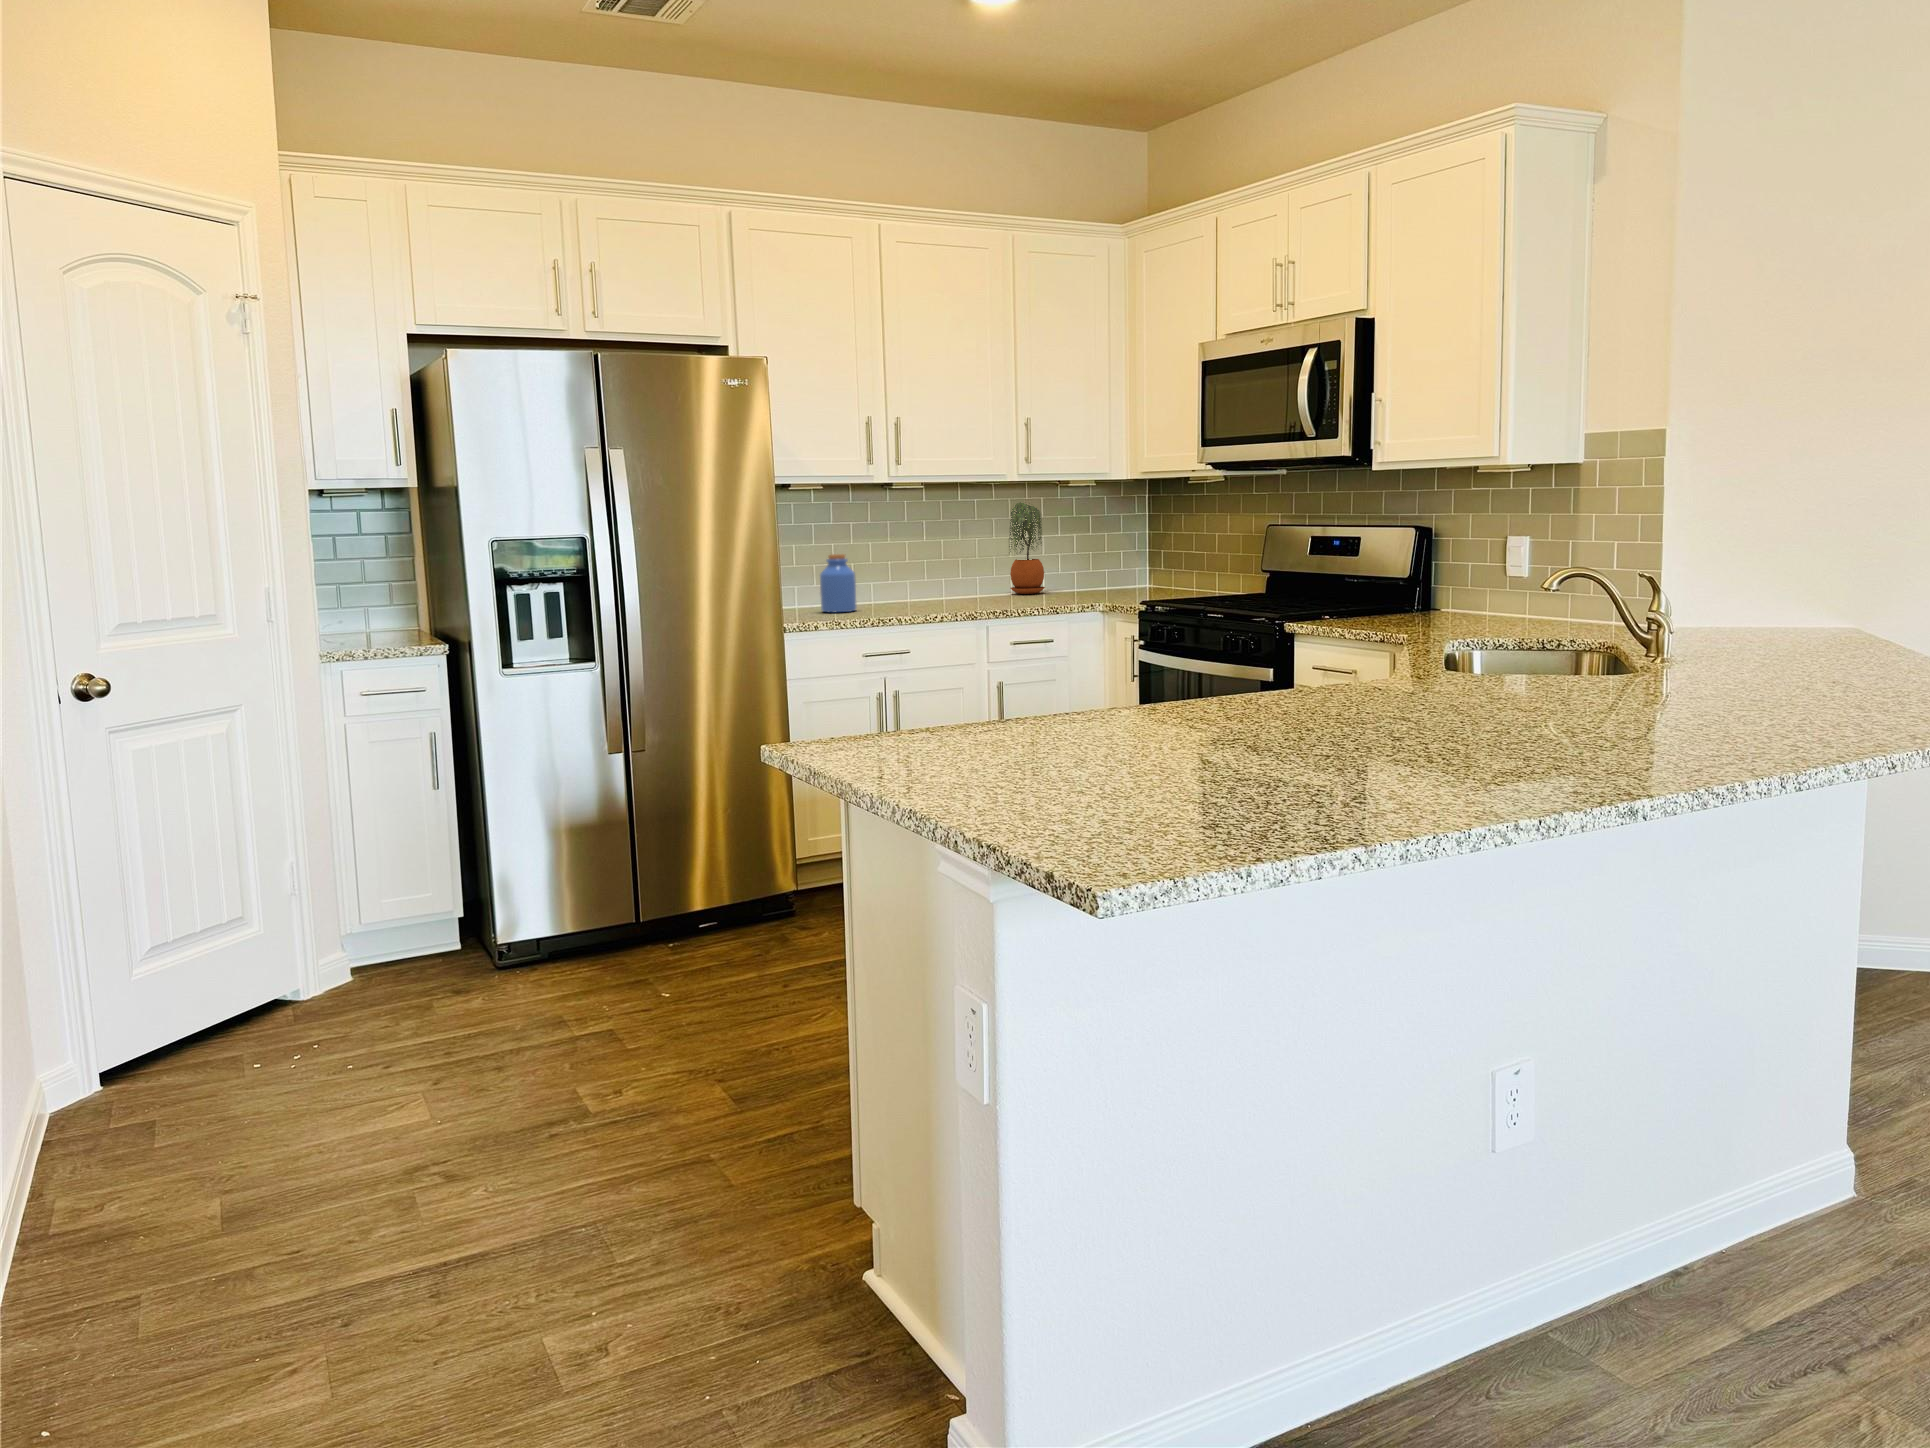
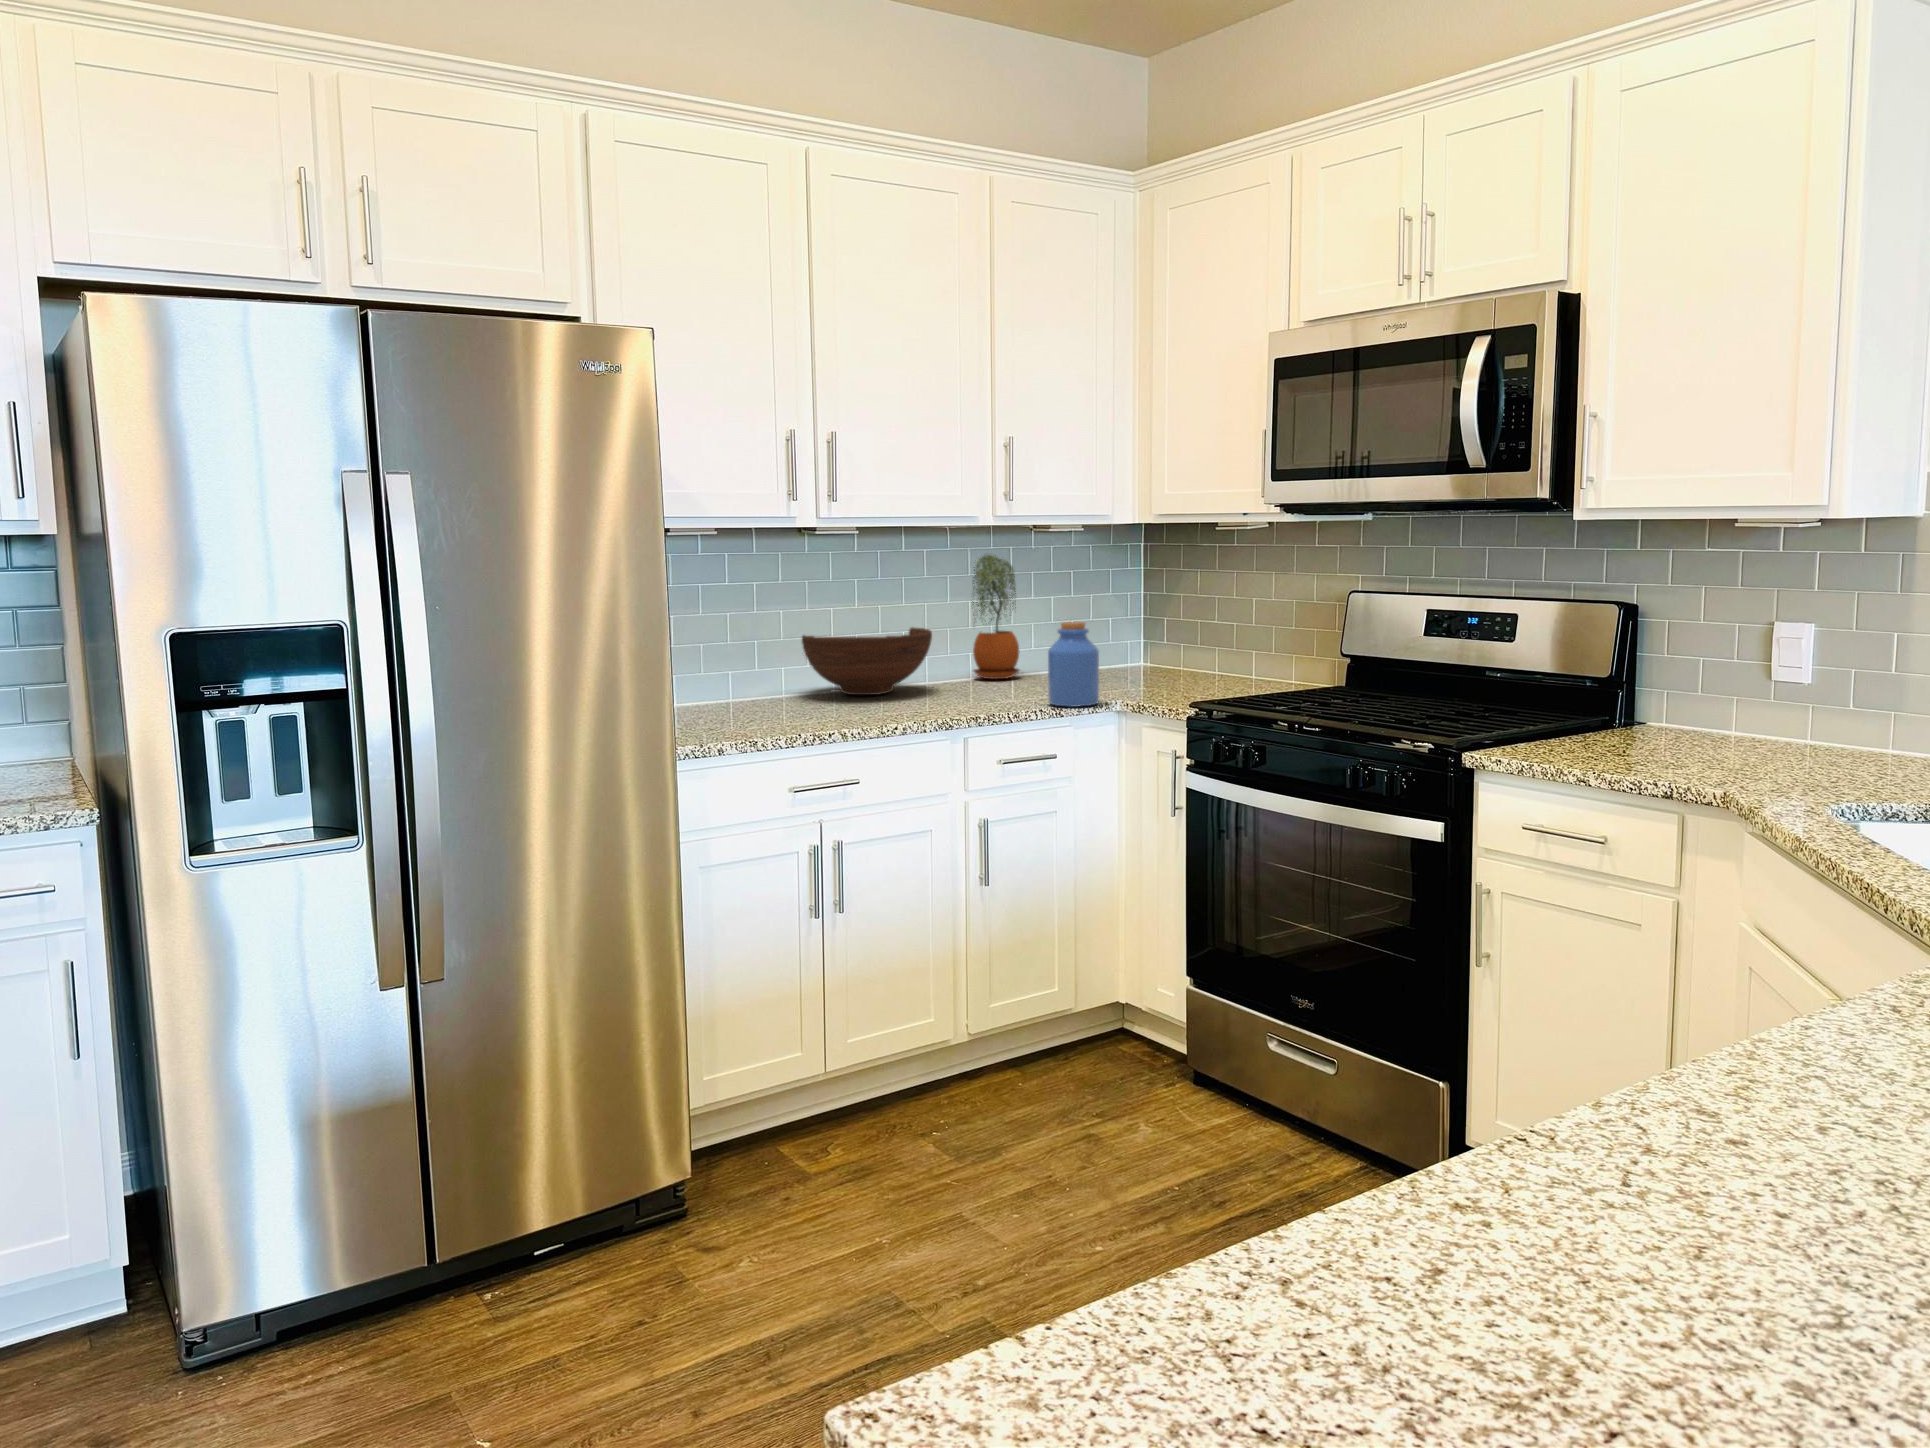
jar: present [820,554,857,613] -> present [1048,622,1099,707]
fruit bowl: none [880,555,975,602] -> present [802,627,932,695]

